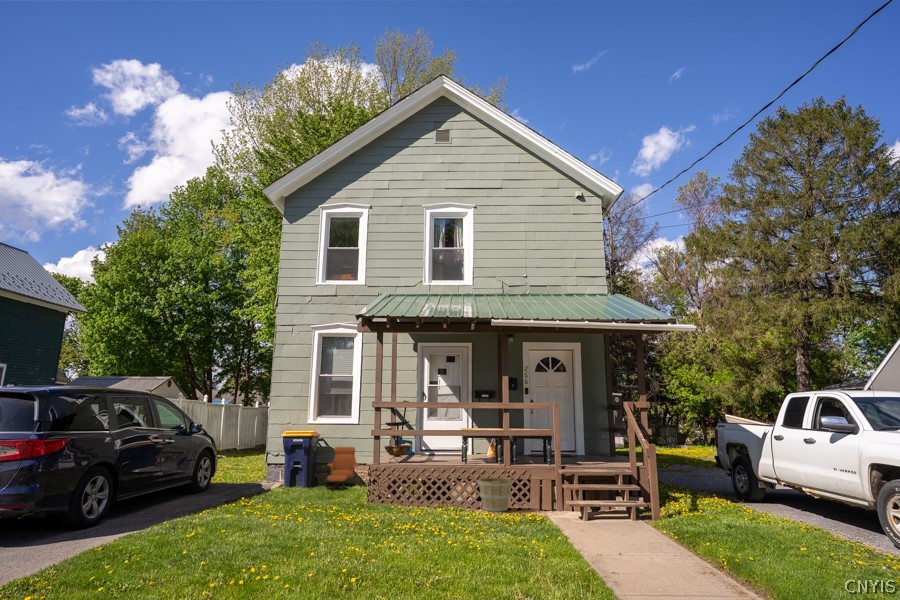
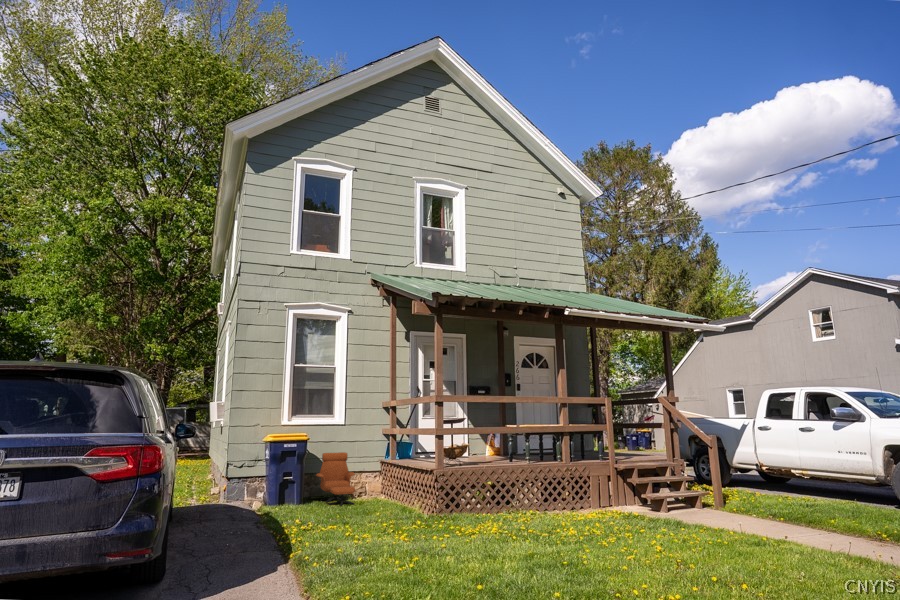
wooden bucket: present [478,478,512,512] -> none [553,475,590,511]

